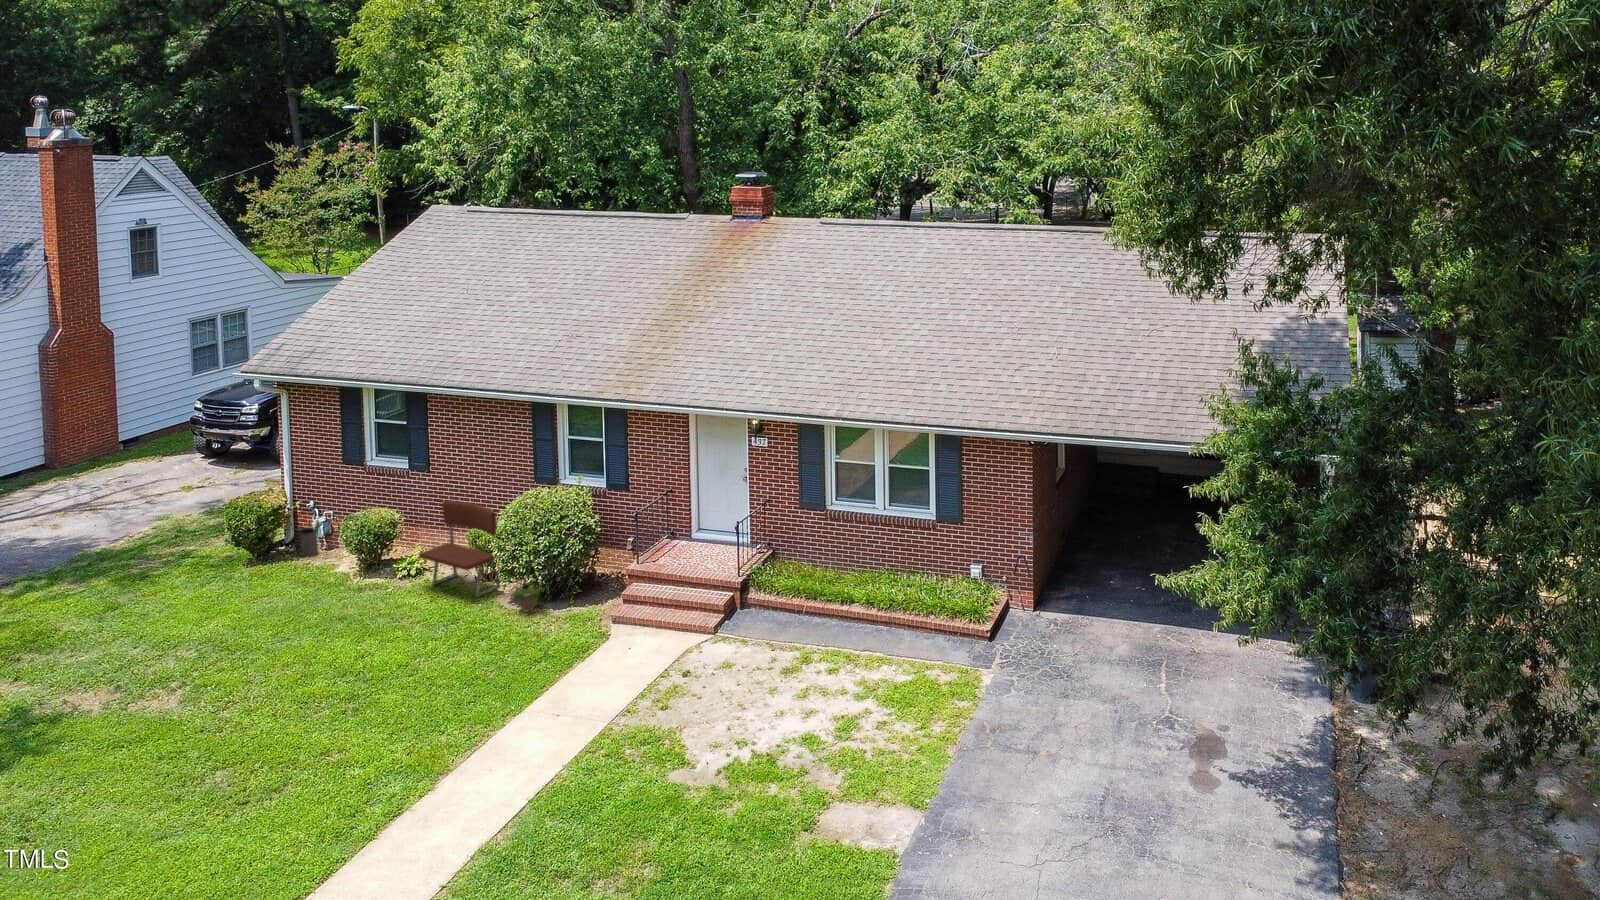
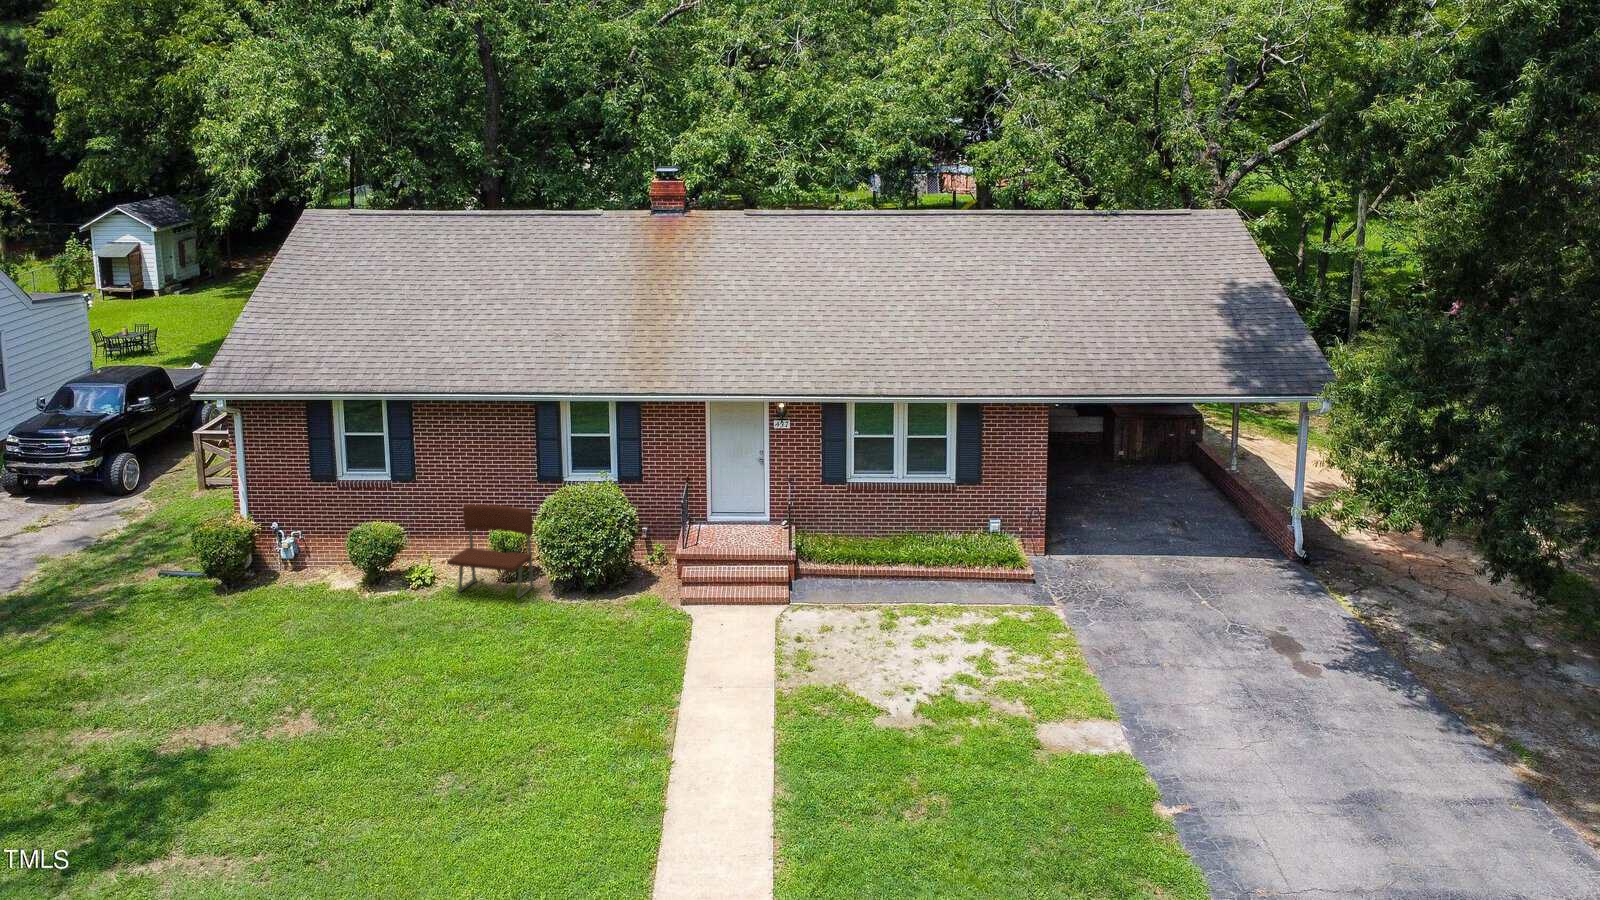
watering can: present [300,520,319,557] -> none [277,540,298,581]
decorative plant: present [509,585,544,611] -> none [562,578,604,606]

